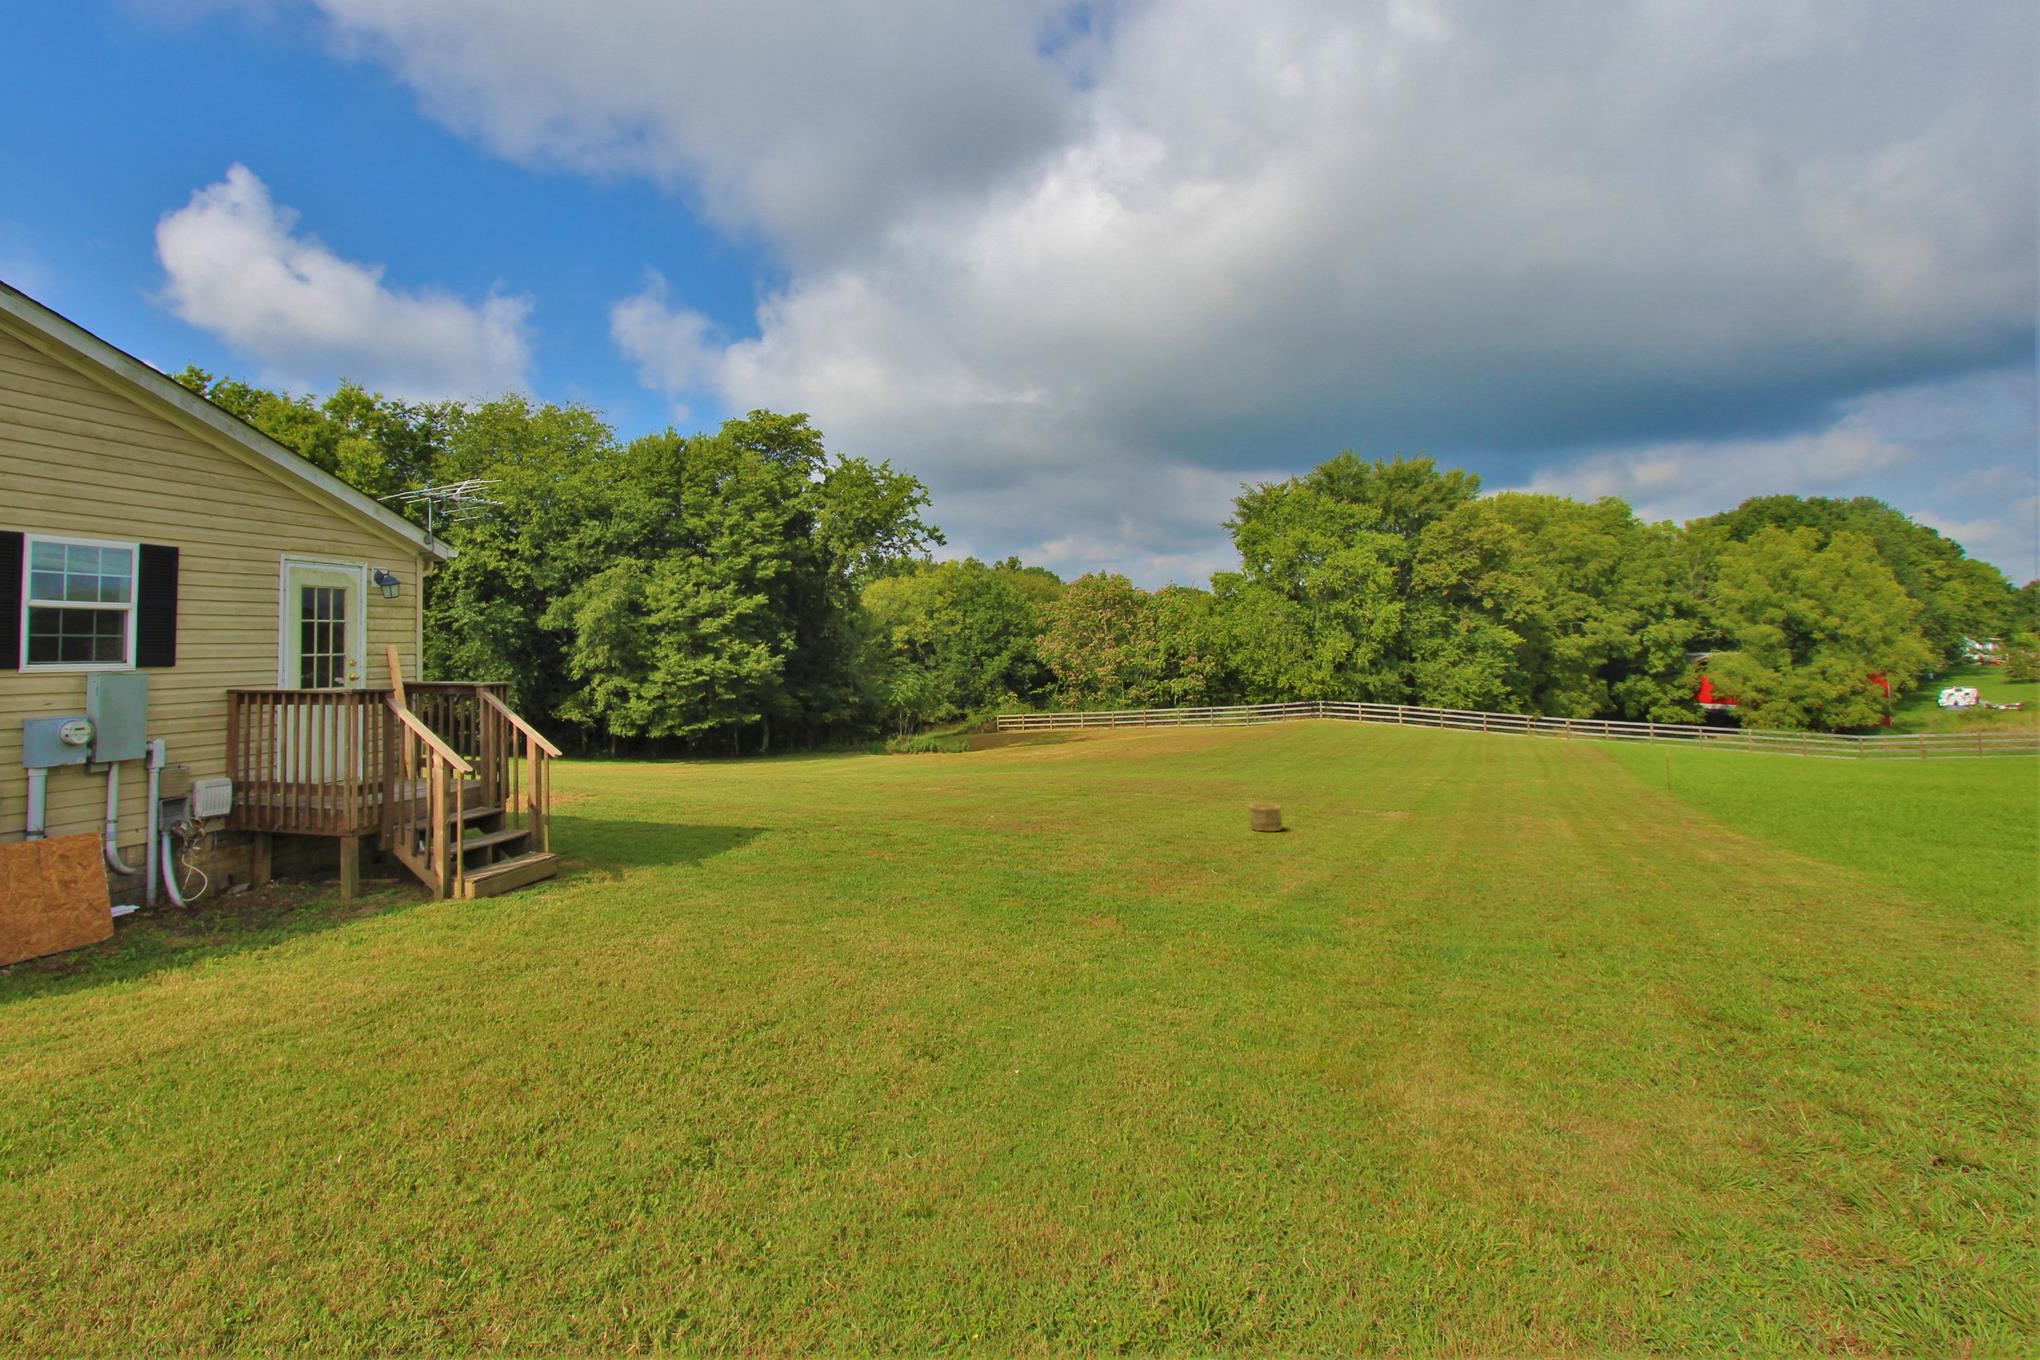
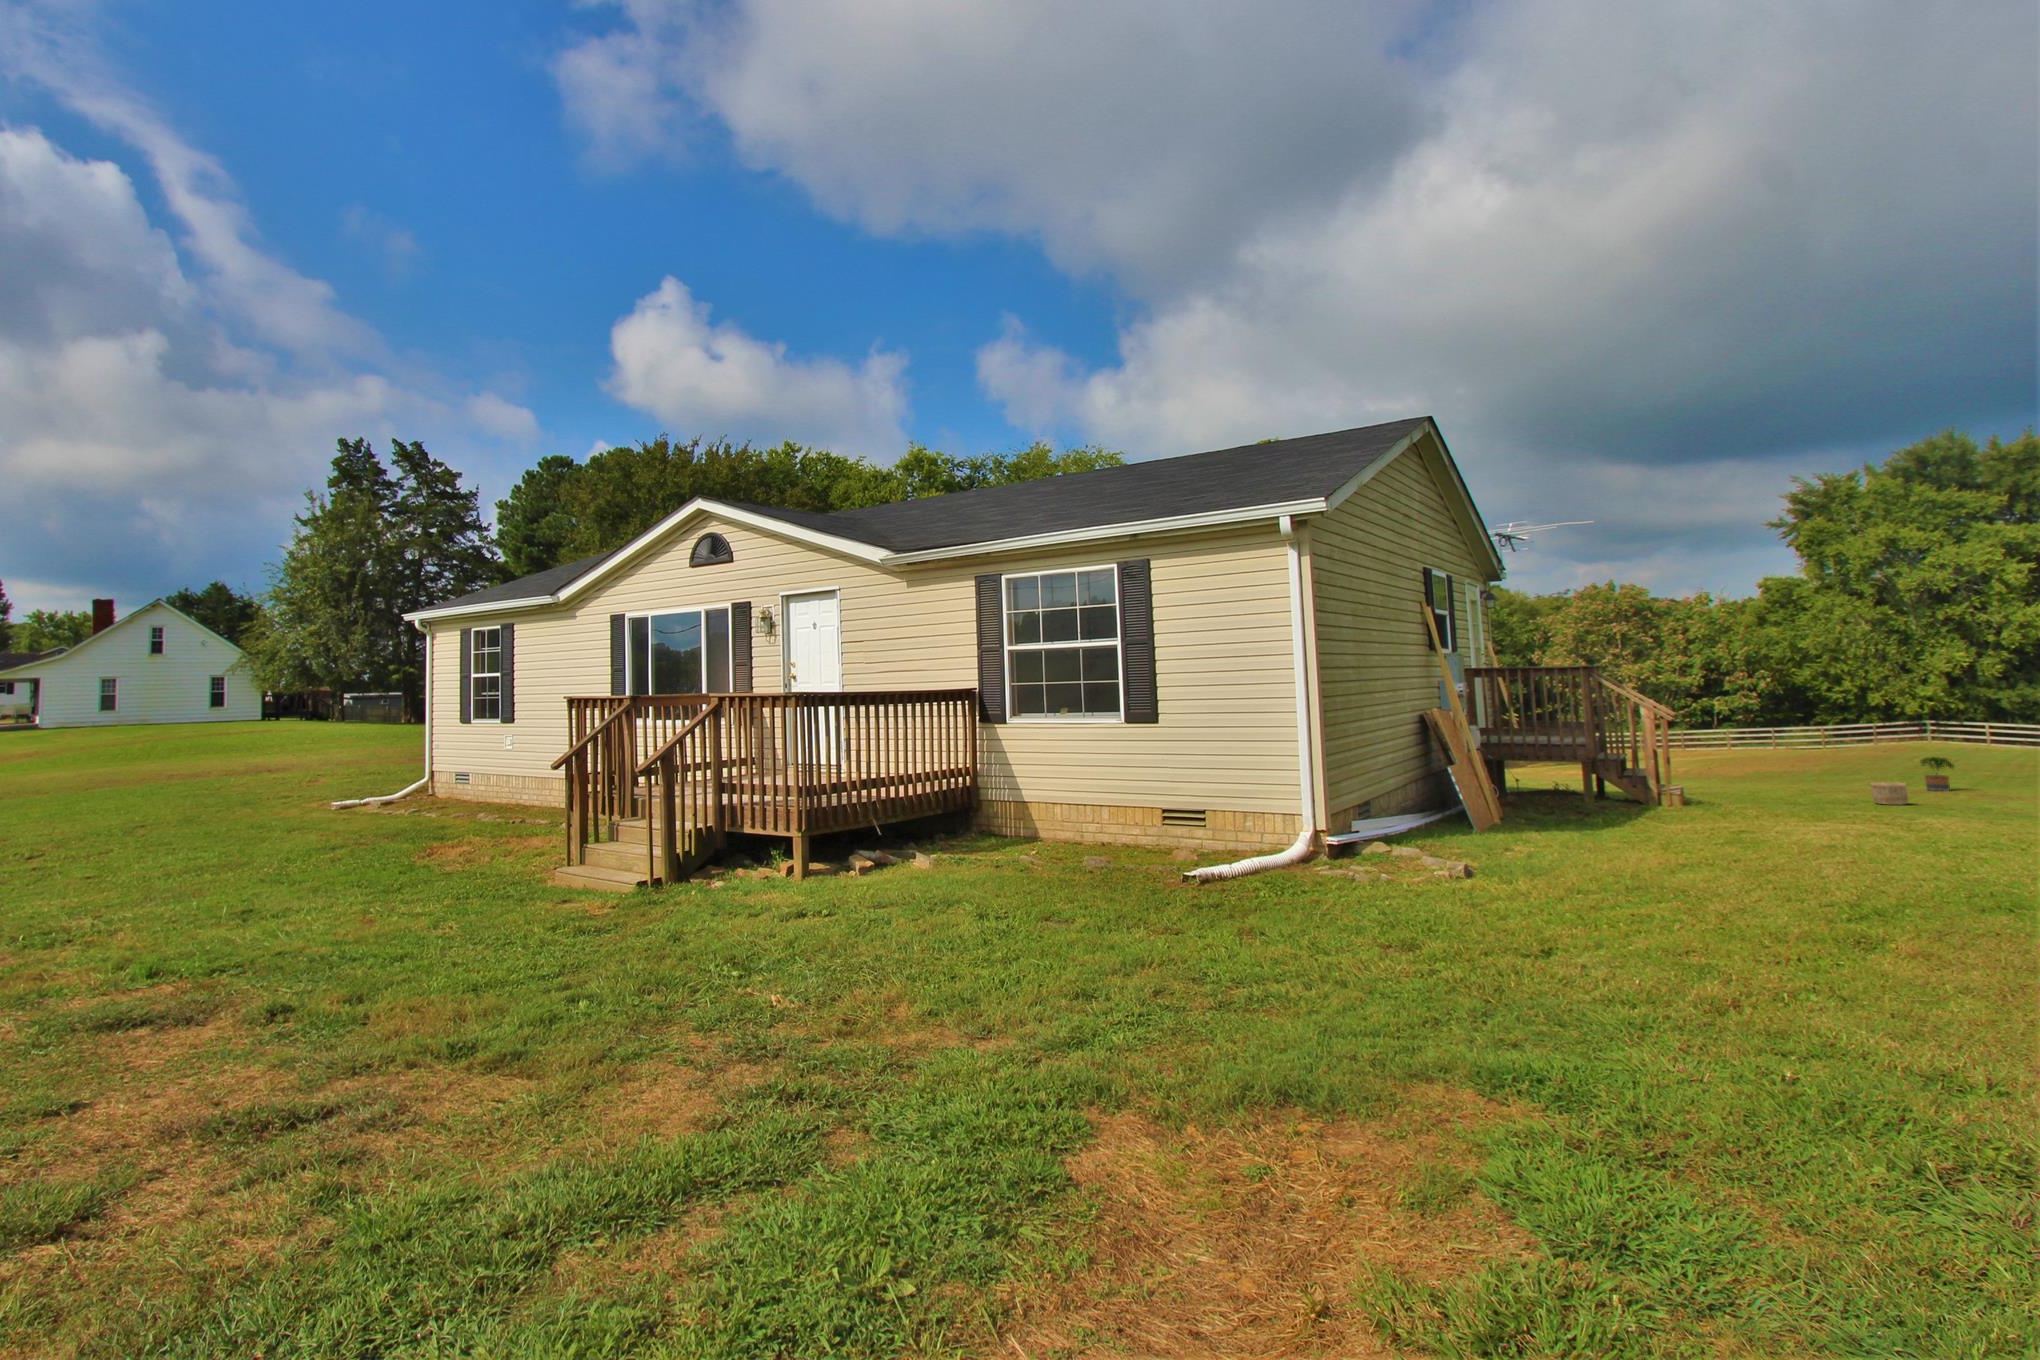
potted tree: none [1298,763,1328,801] -> present [1920,757,1954,791]

